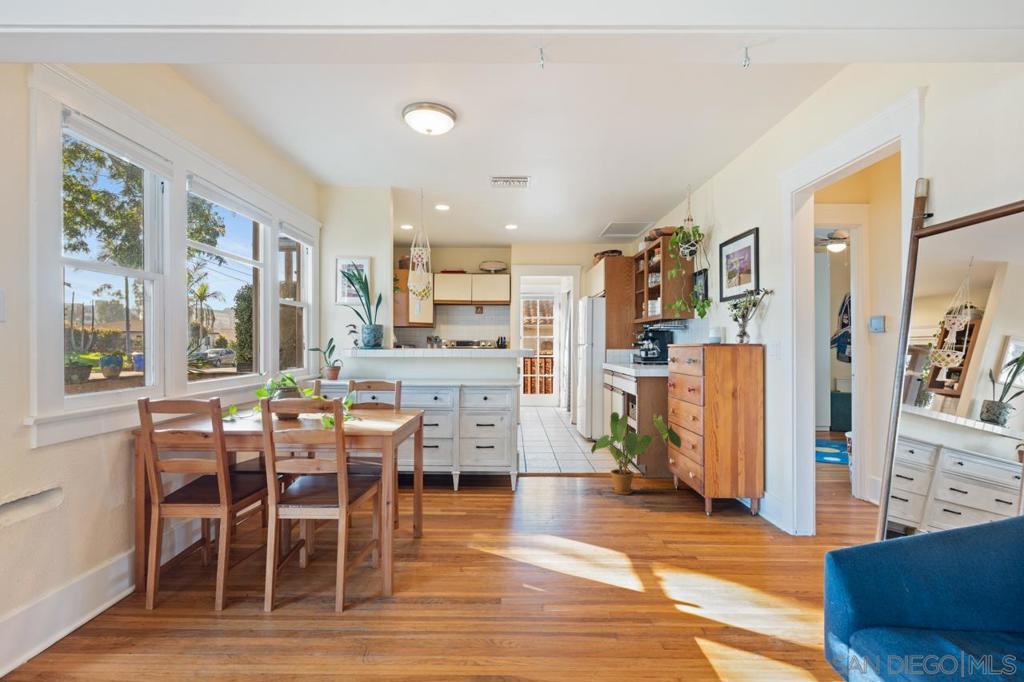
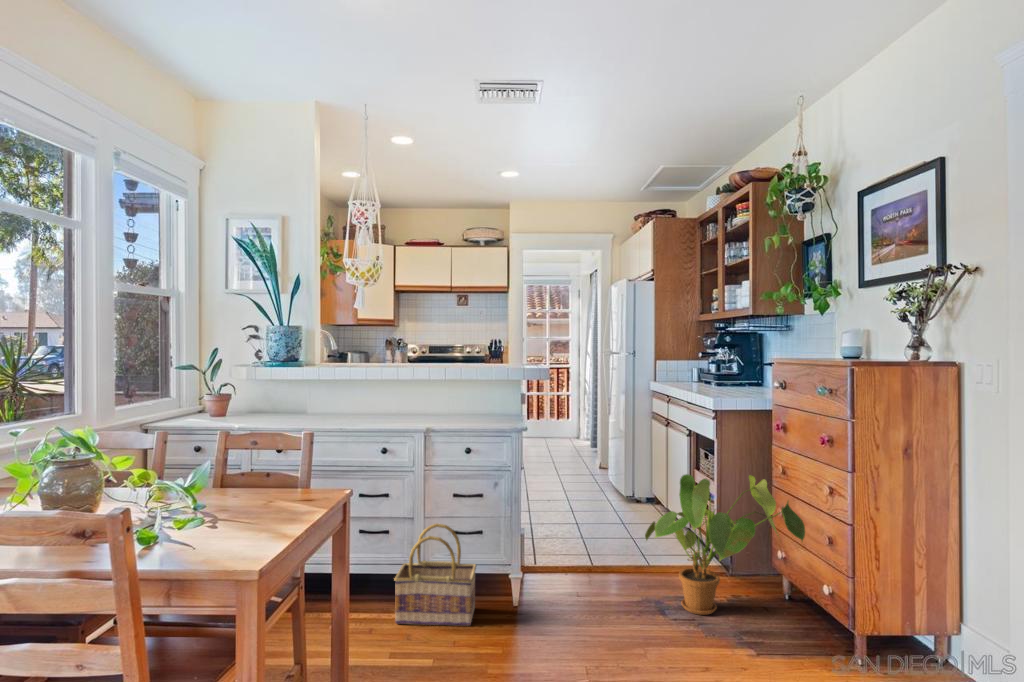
basket: none [442,441,490,499] -> present [394,524,476,626]

